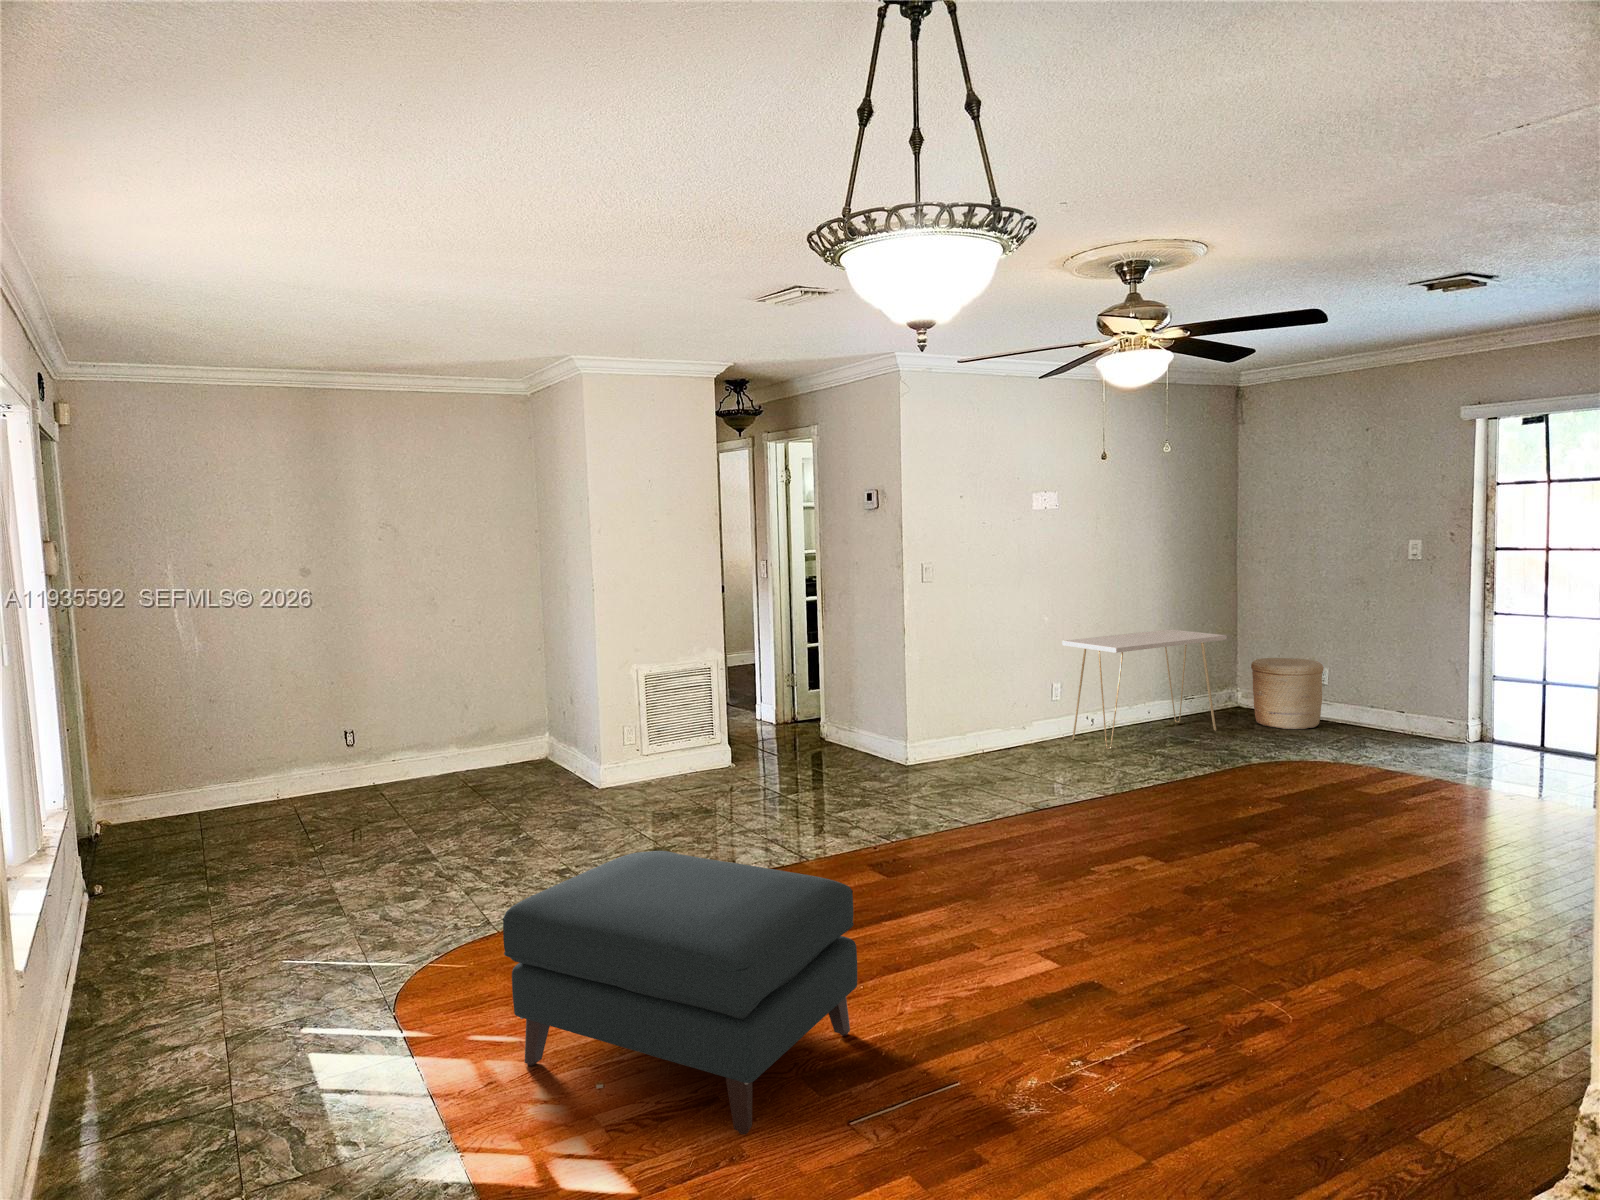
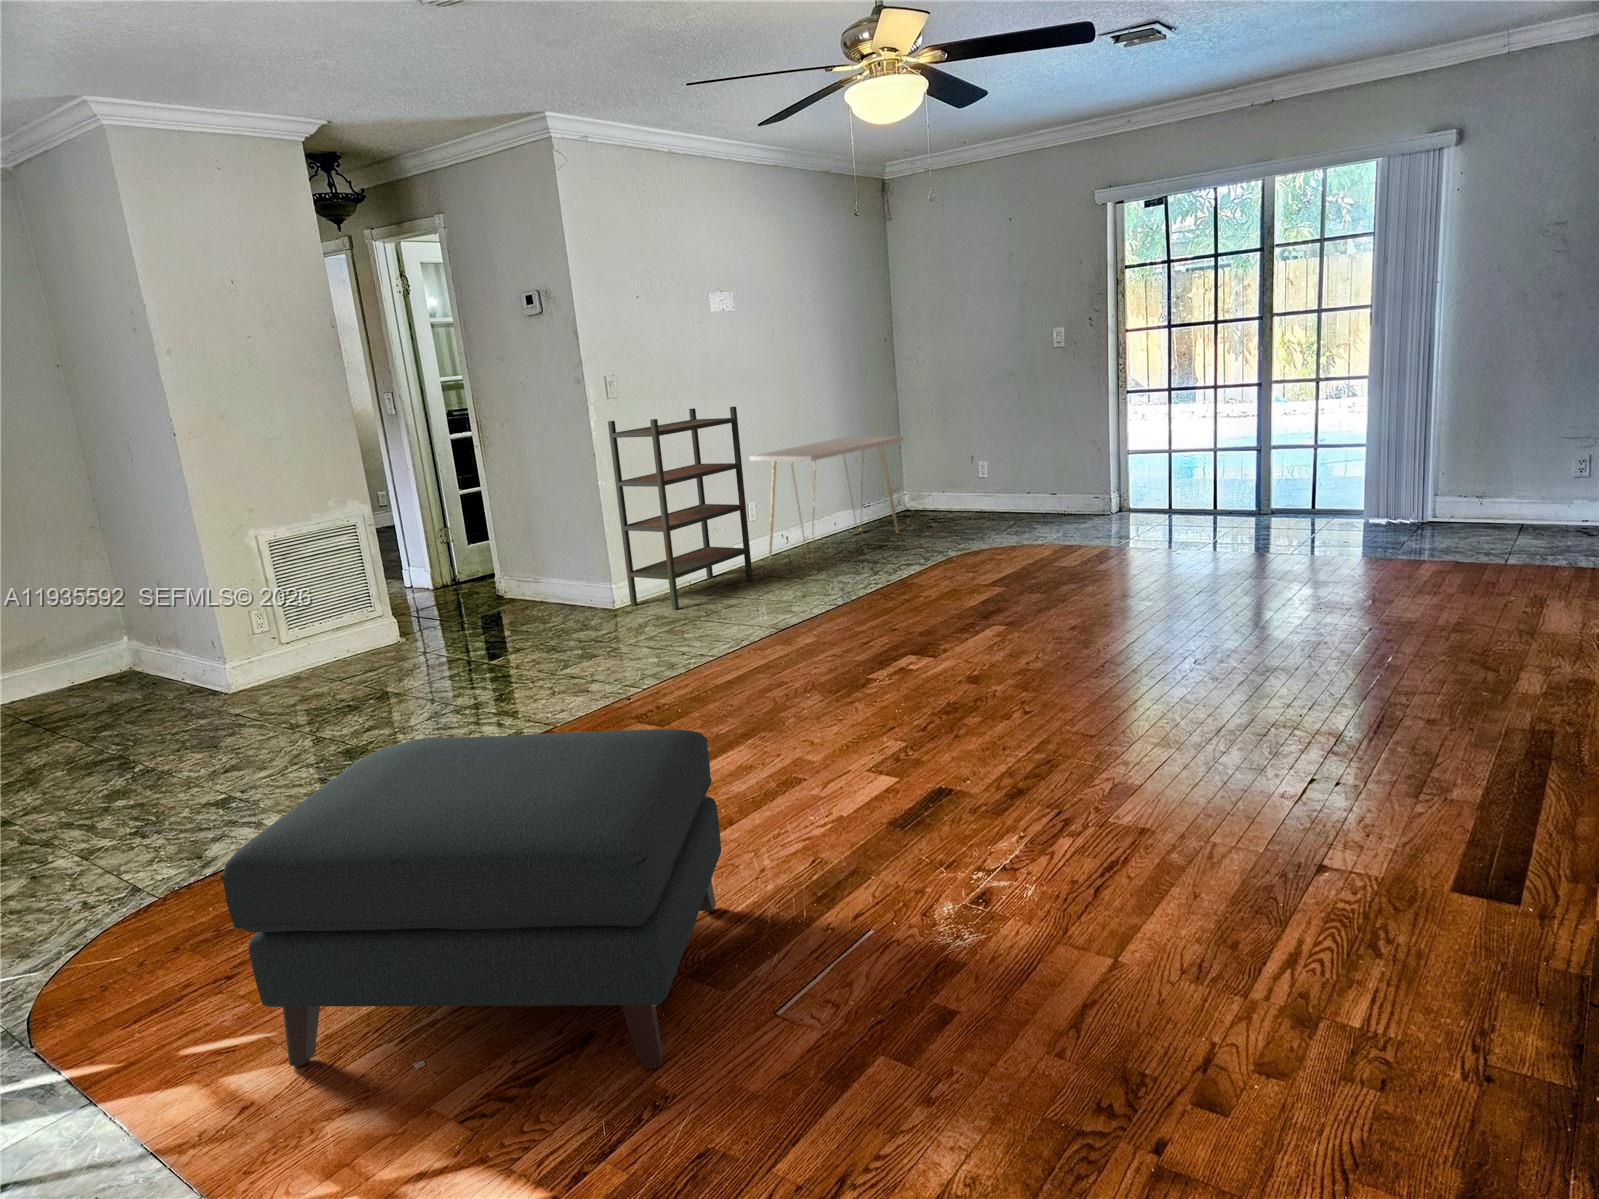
bookshelf: none [922,595,1045,776] -> present [608,406,753,610]
woven basket: present [1251,658,1324,729] -> none [921,456,986,524]

